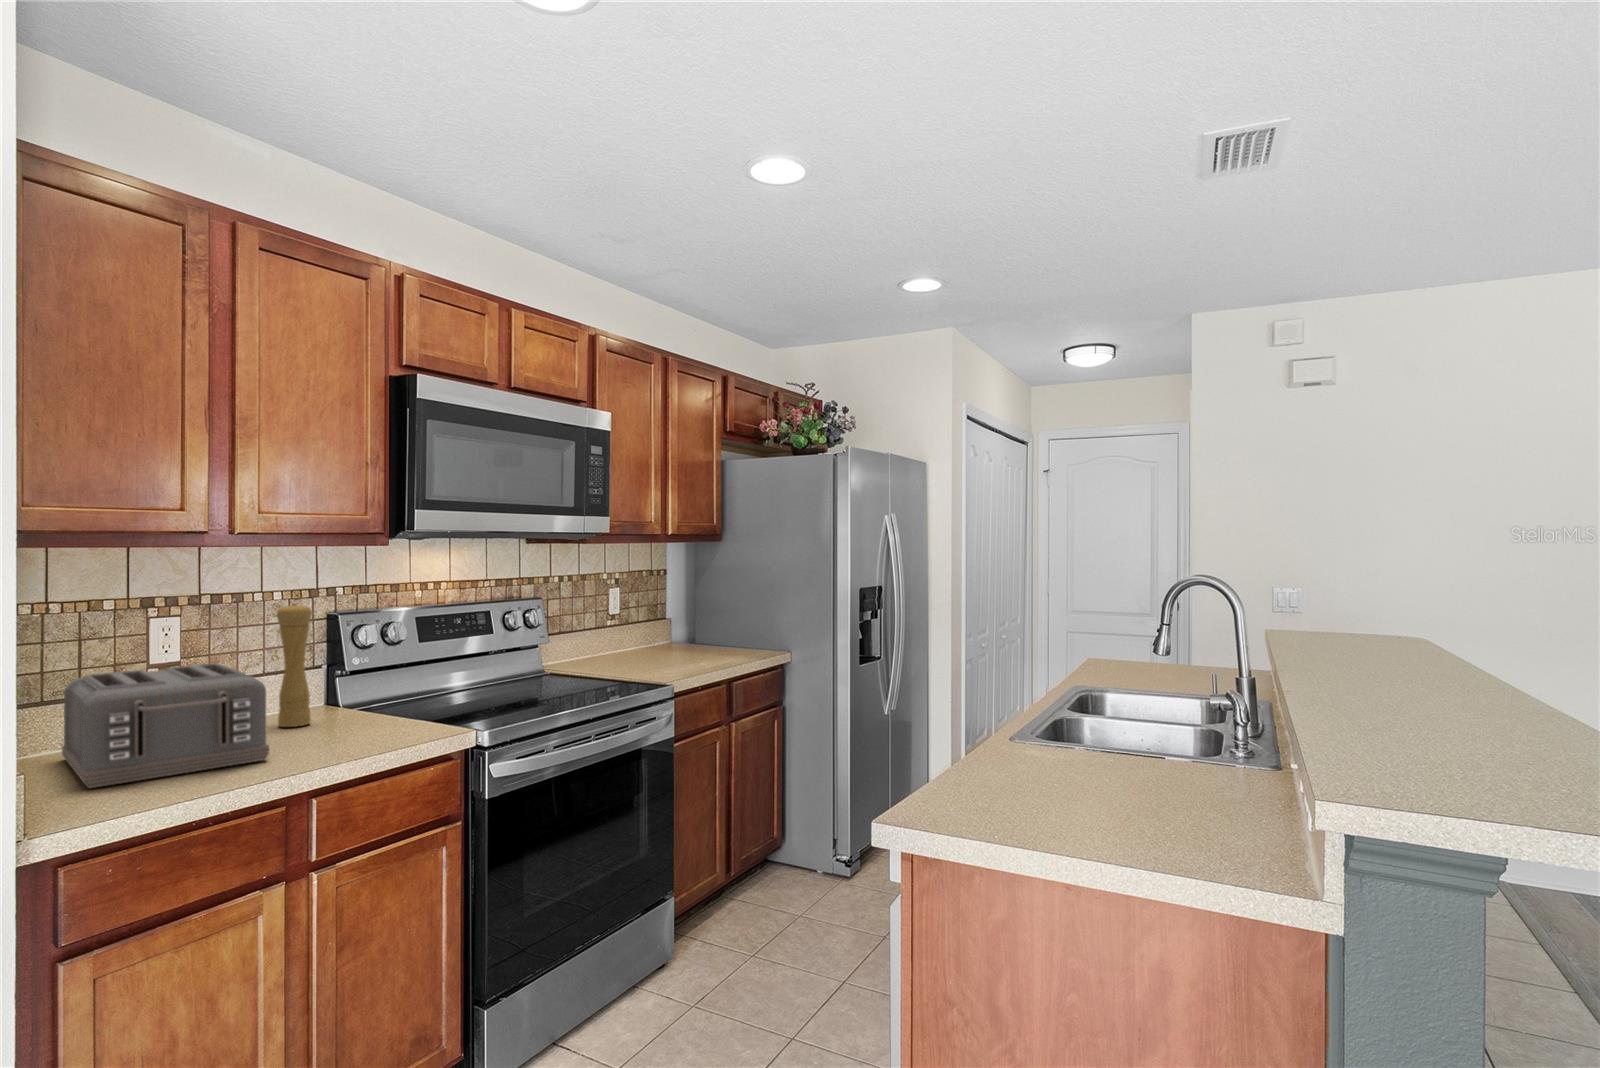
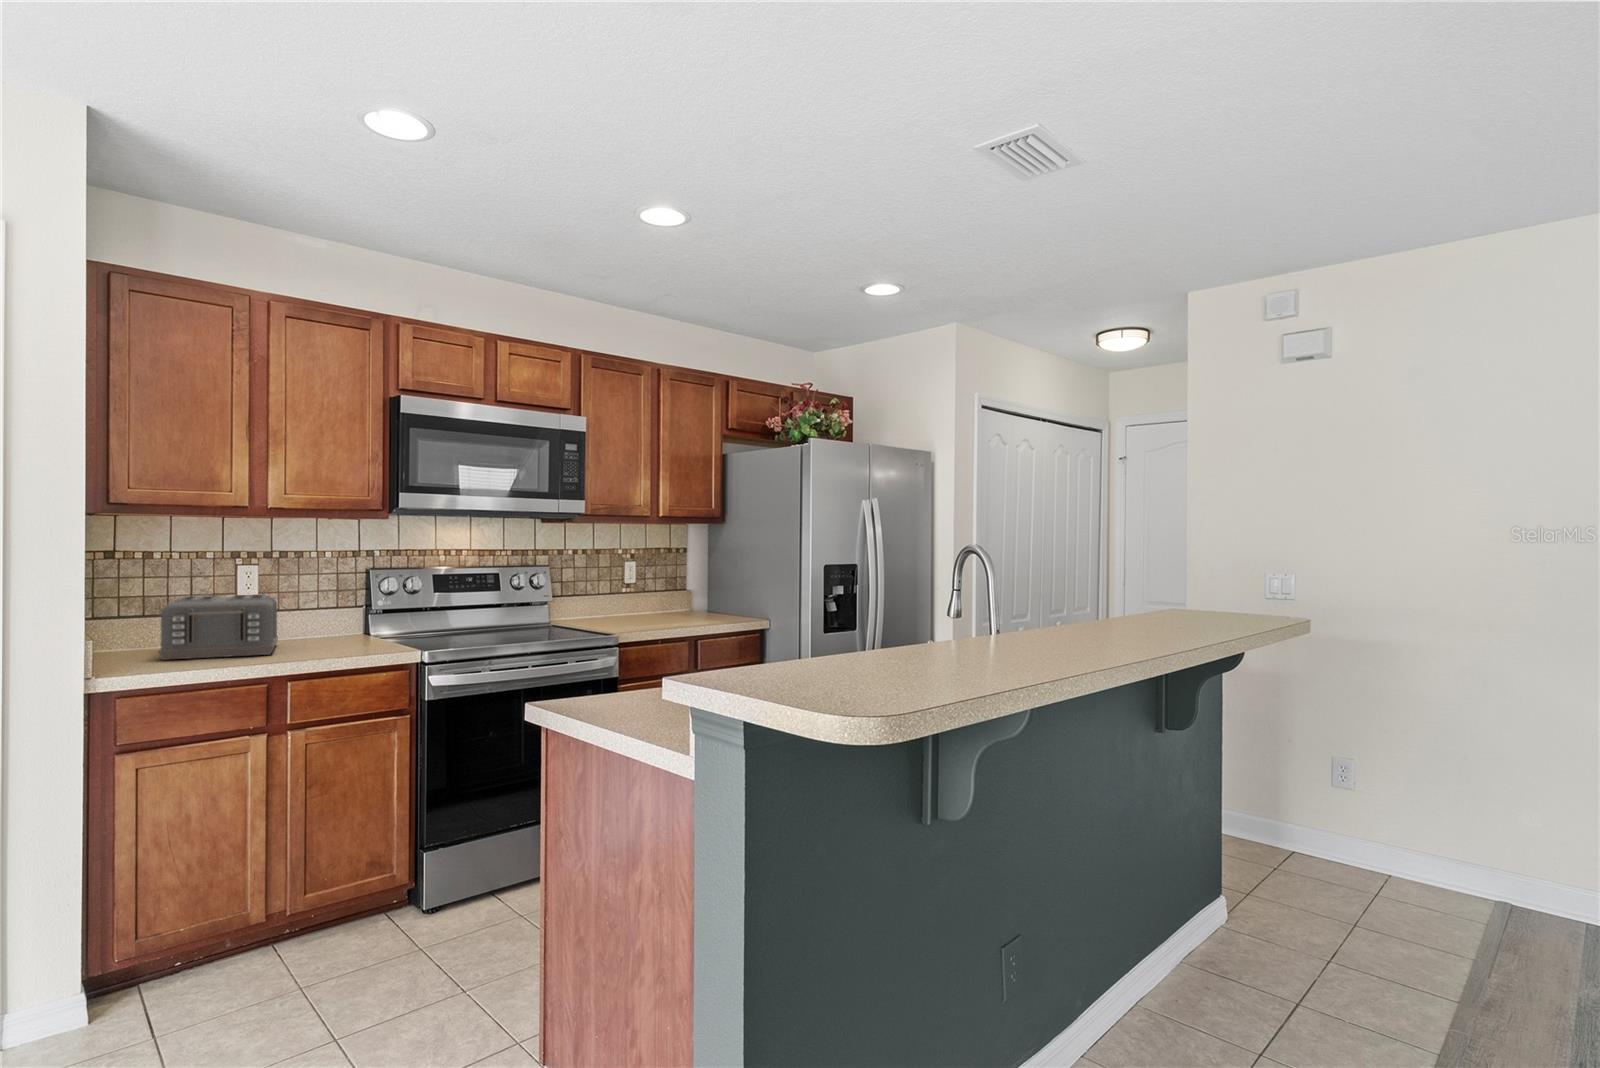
pepper mill: present [277,603,312,727] -> none [313,558,336,642]

